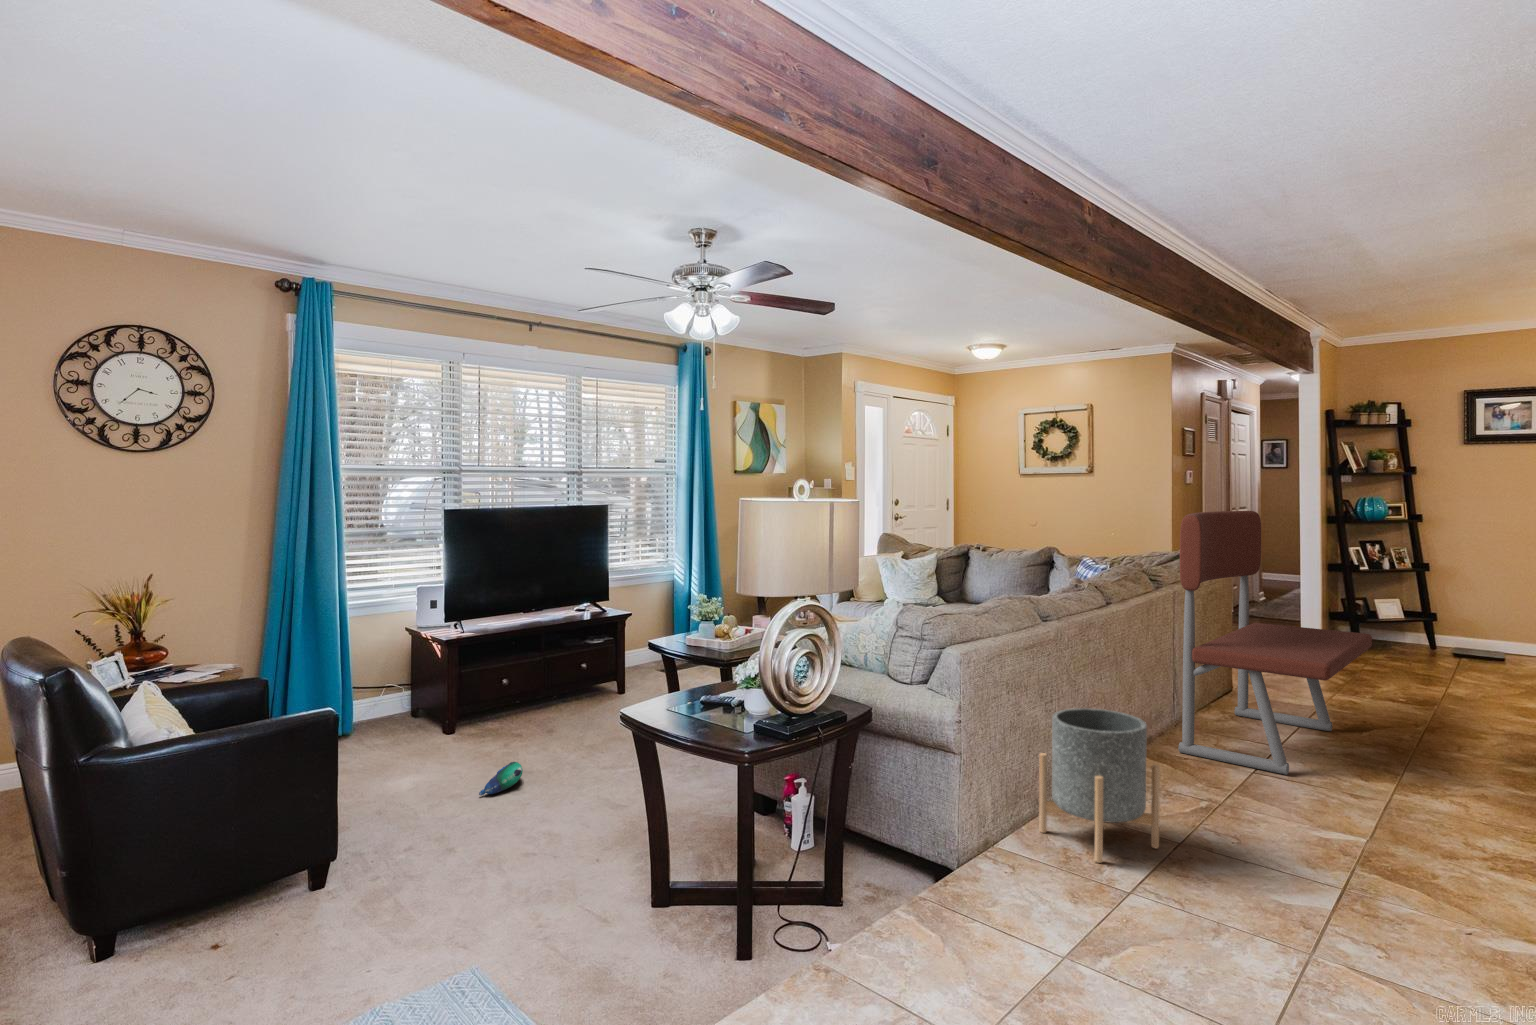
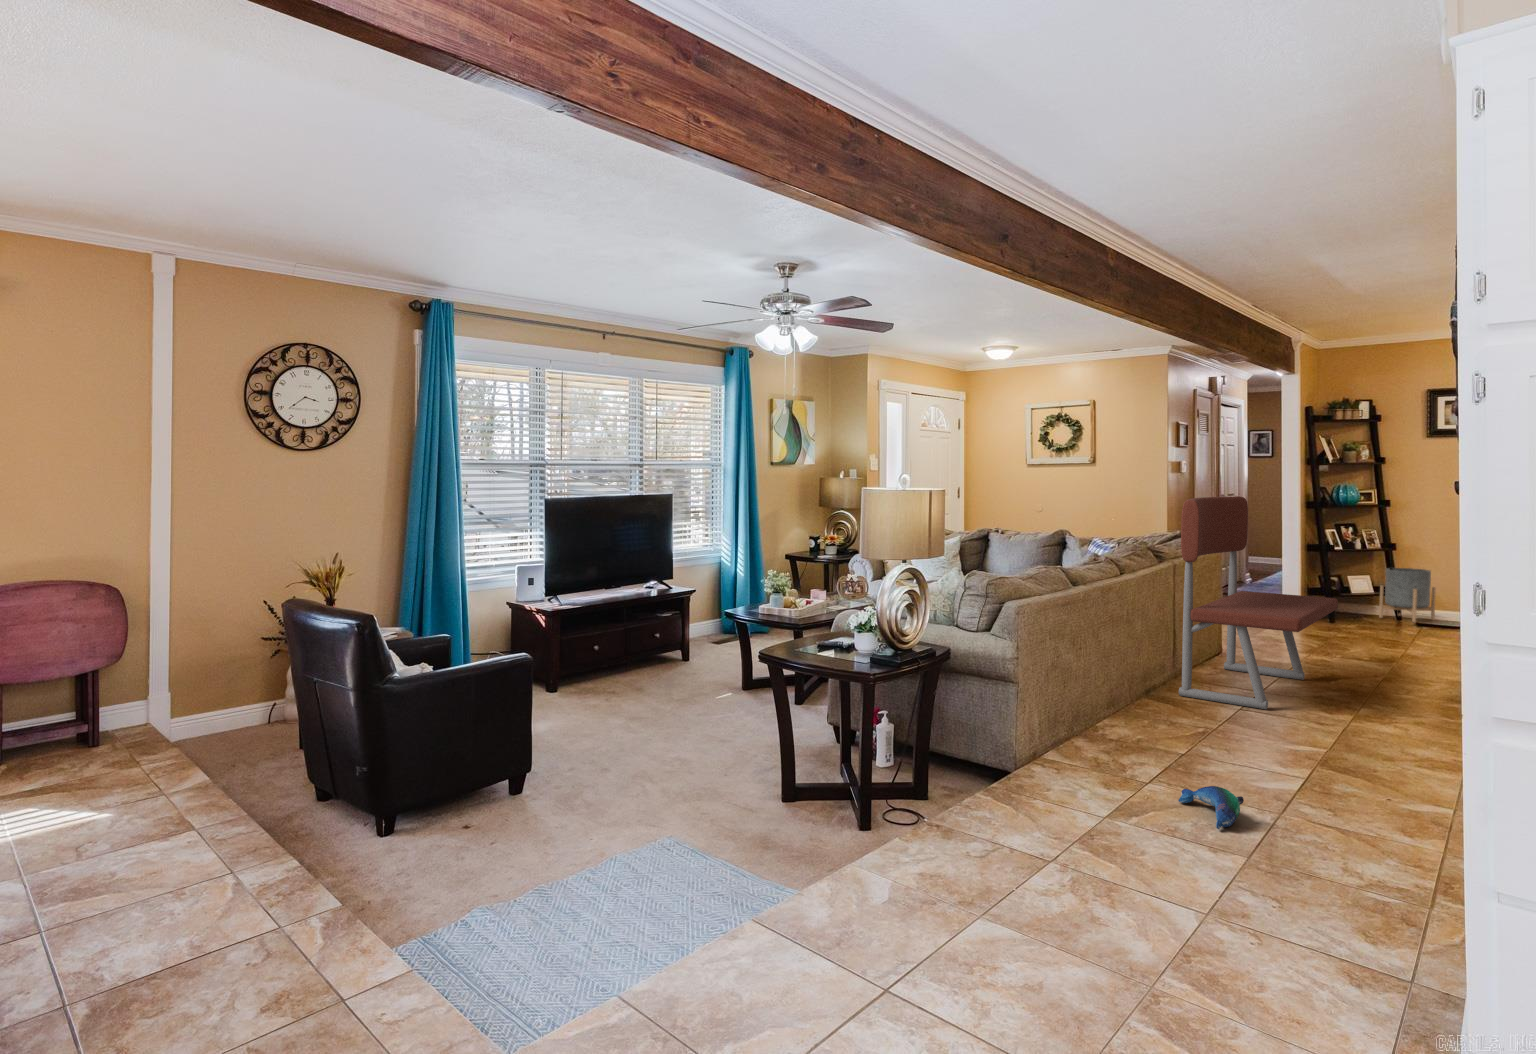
planter: present [1039,708,1160,863] -> present [1379,568,1436,623]
plush toy: present [479,762,523,795] -> present [1178,786,1244,829]

